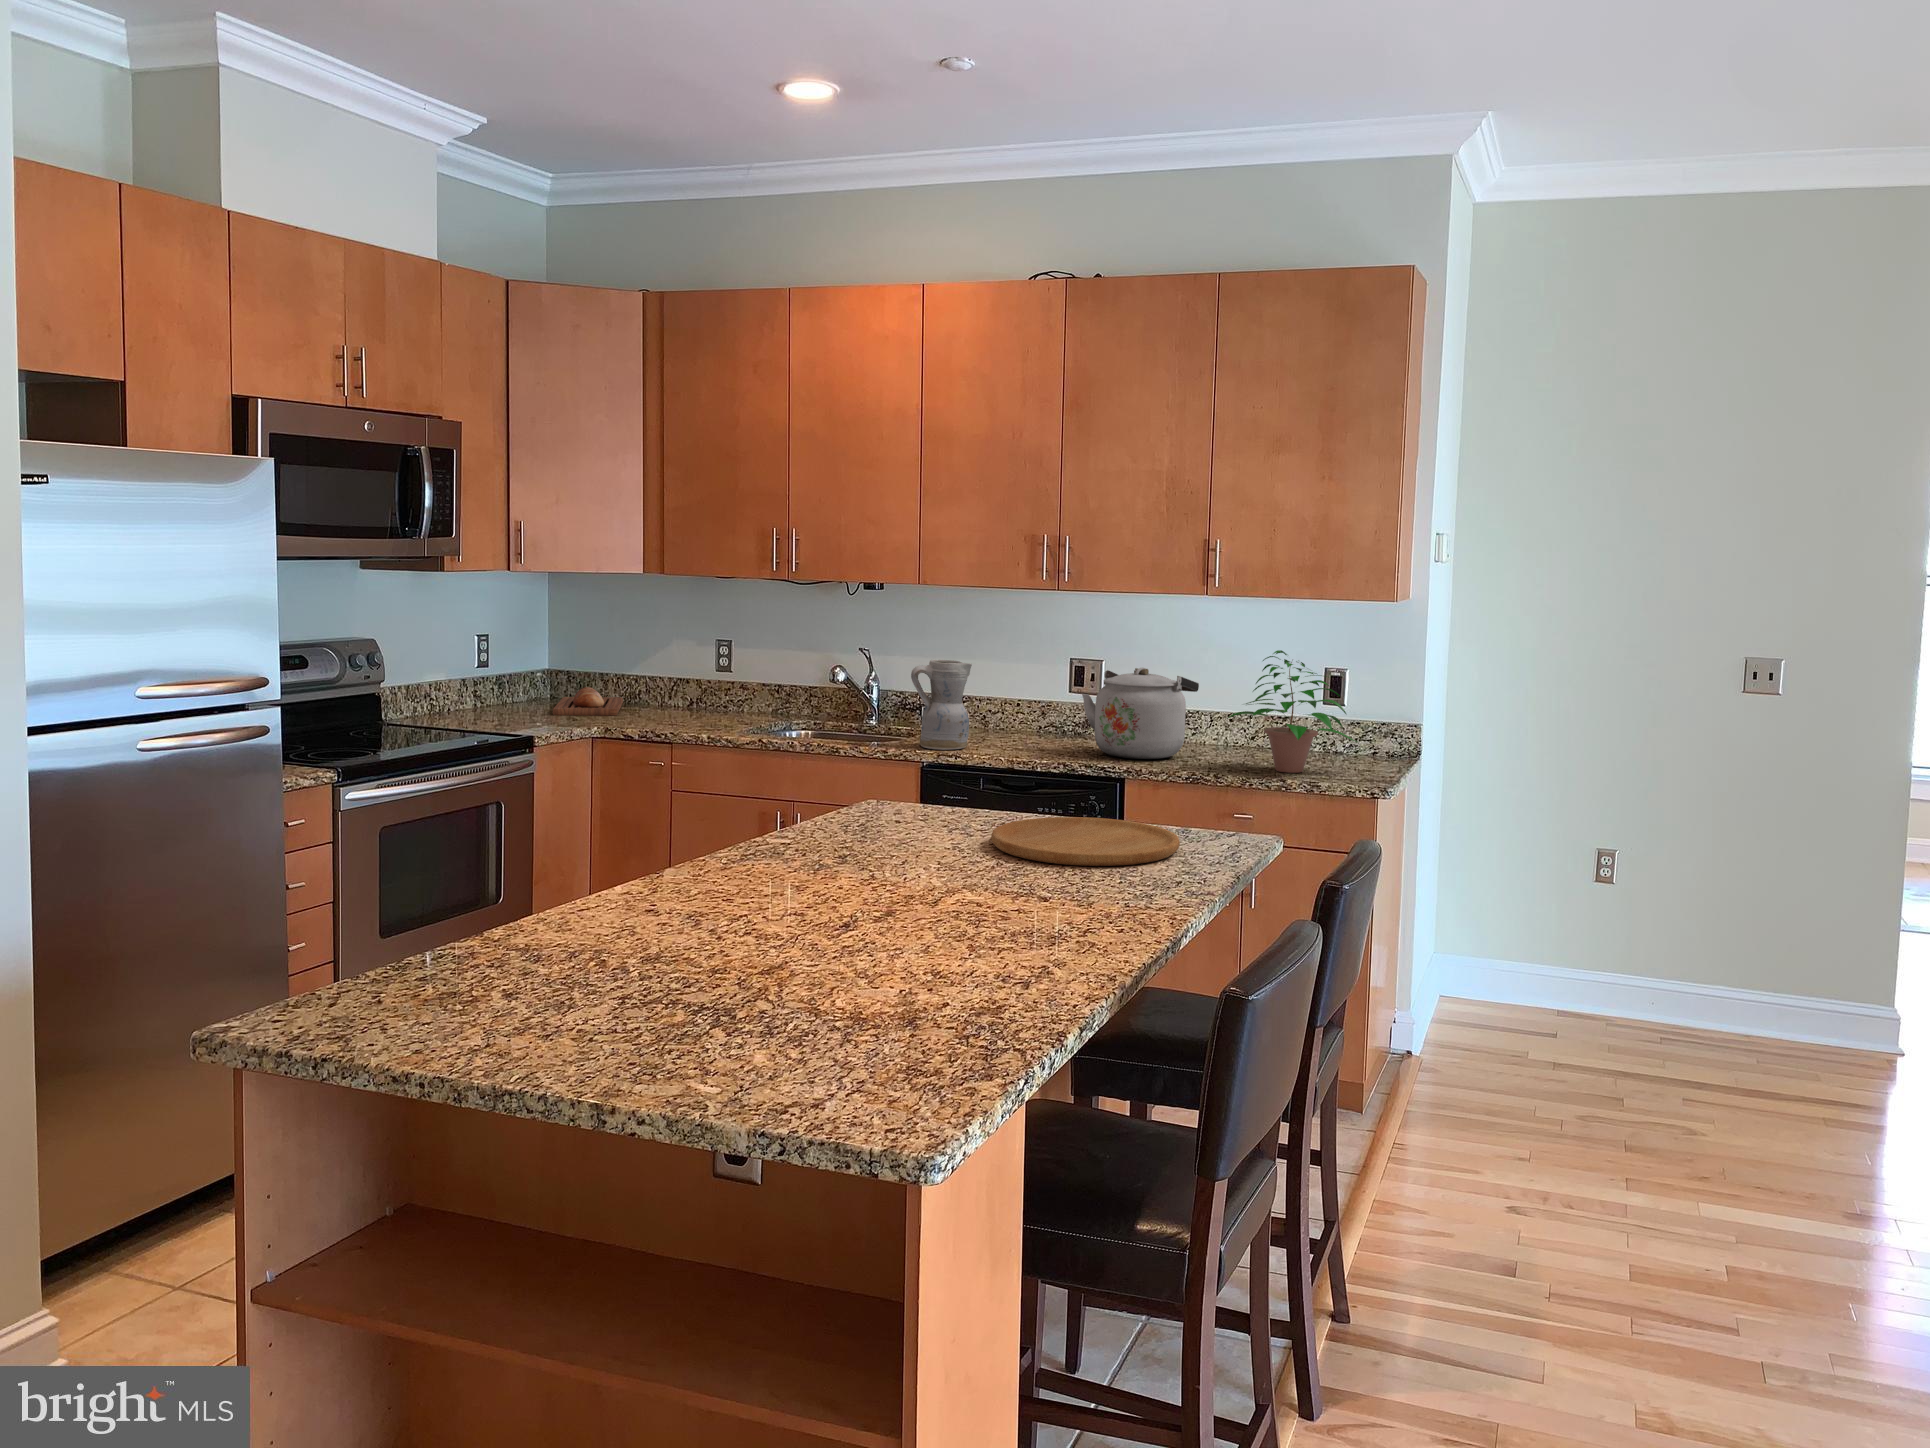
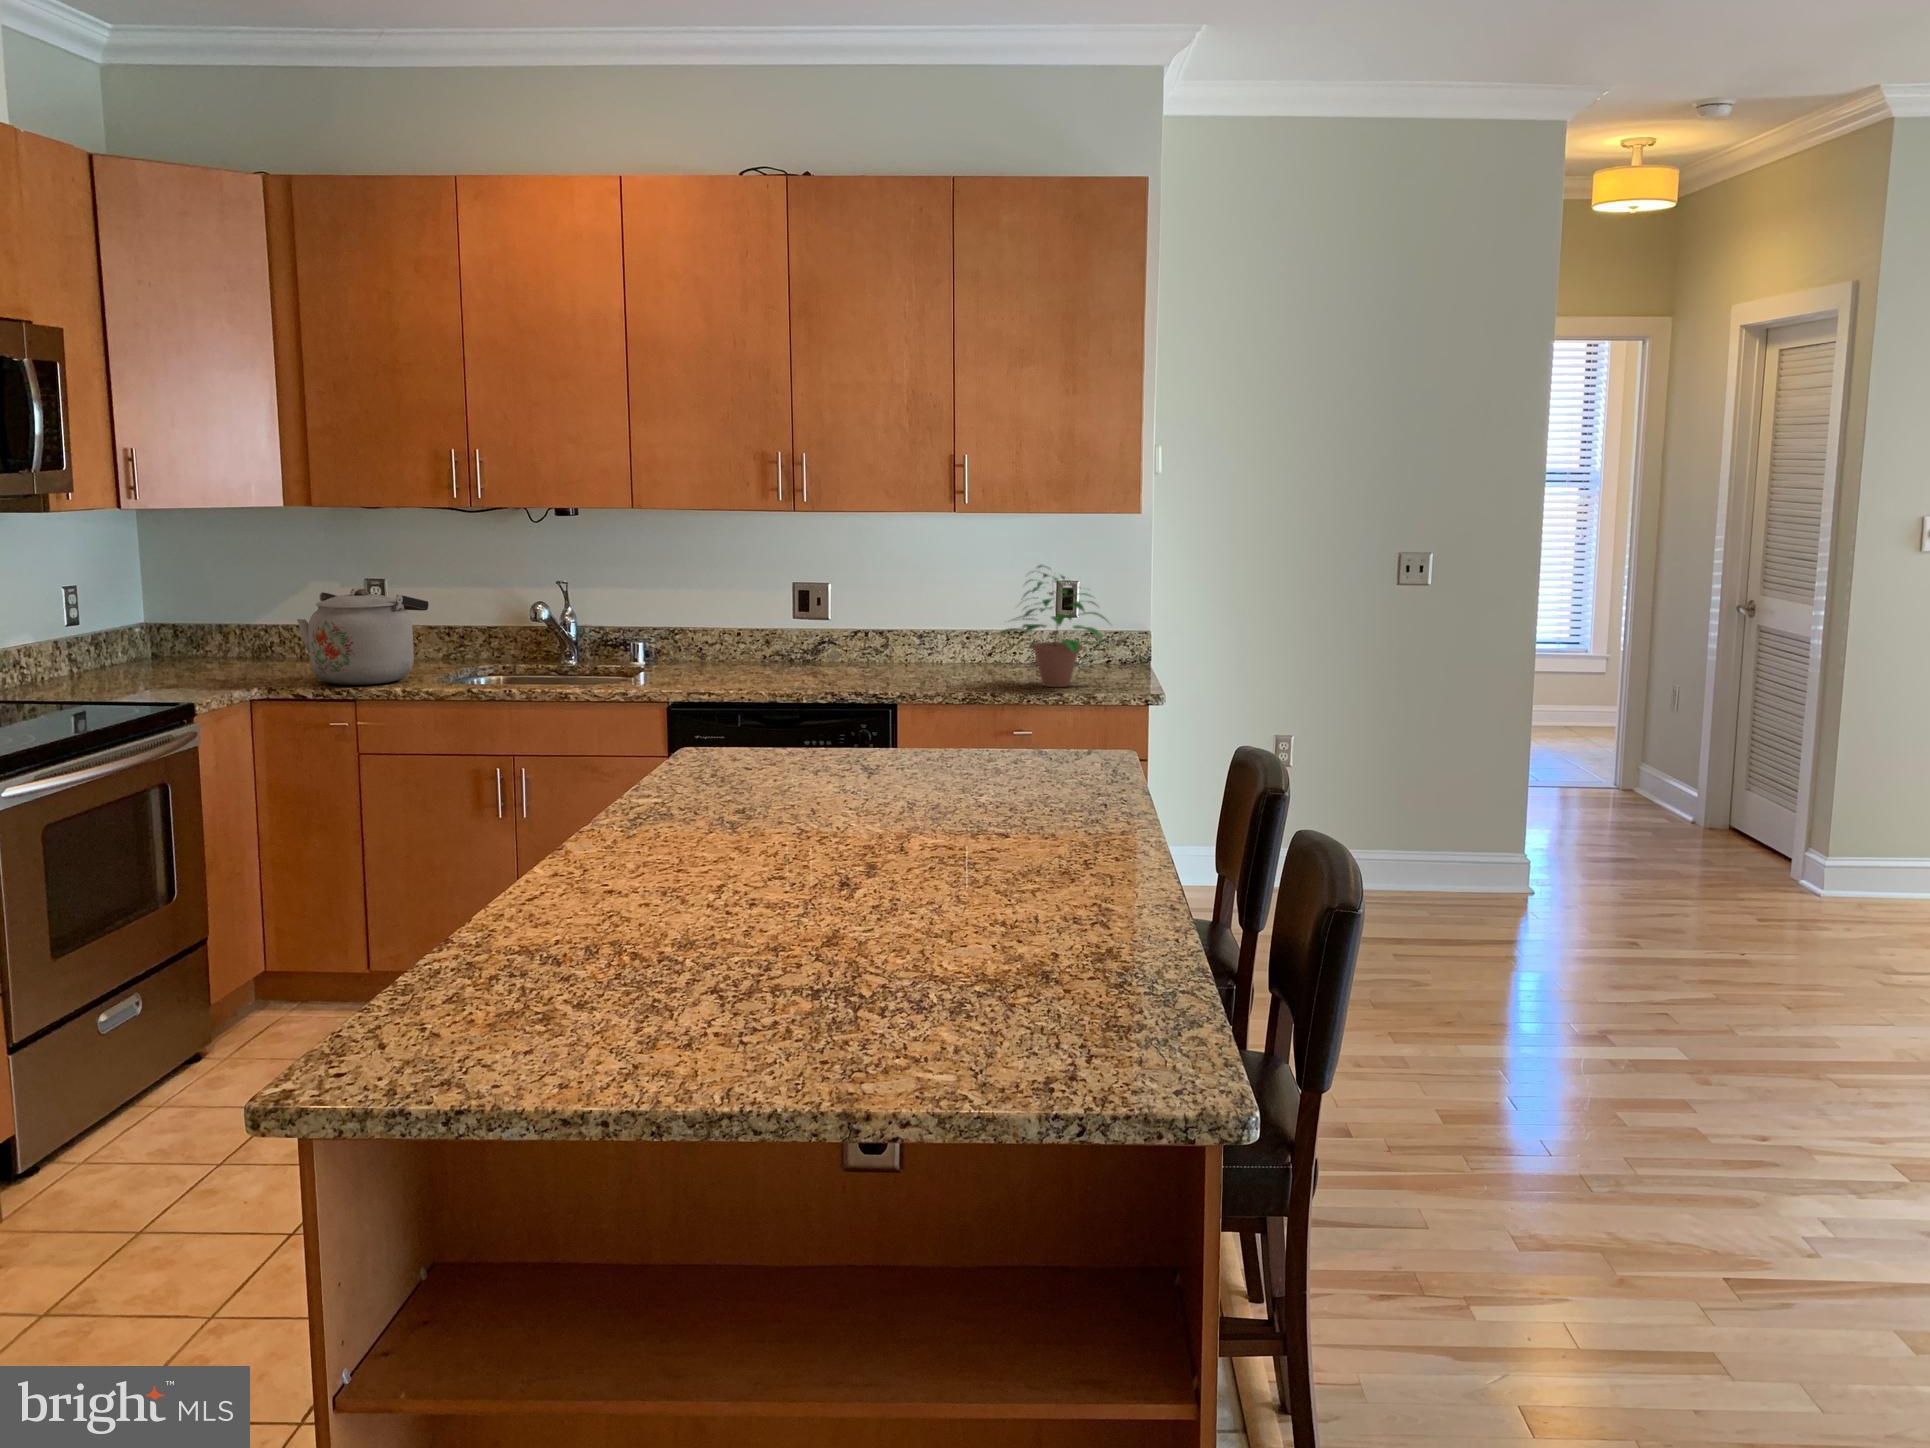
ceramic pitcher: present [911,659,972,750] -> none [647,590,713,688]
kettle: present [1082,667,1199,759] -> present [297,588,428,685]
bread loaf: present [553,687,623,716] -> none [173,642,261,678]
cutting board: present [991,817,1180,866] -> none [882,748,1077,799]

